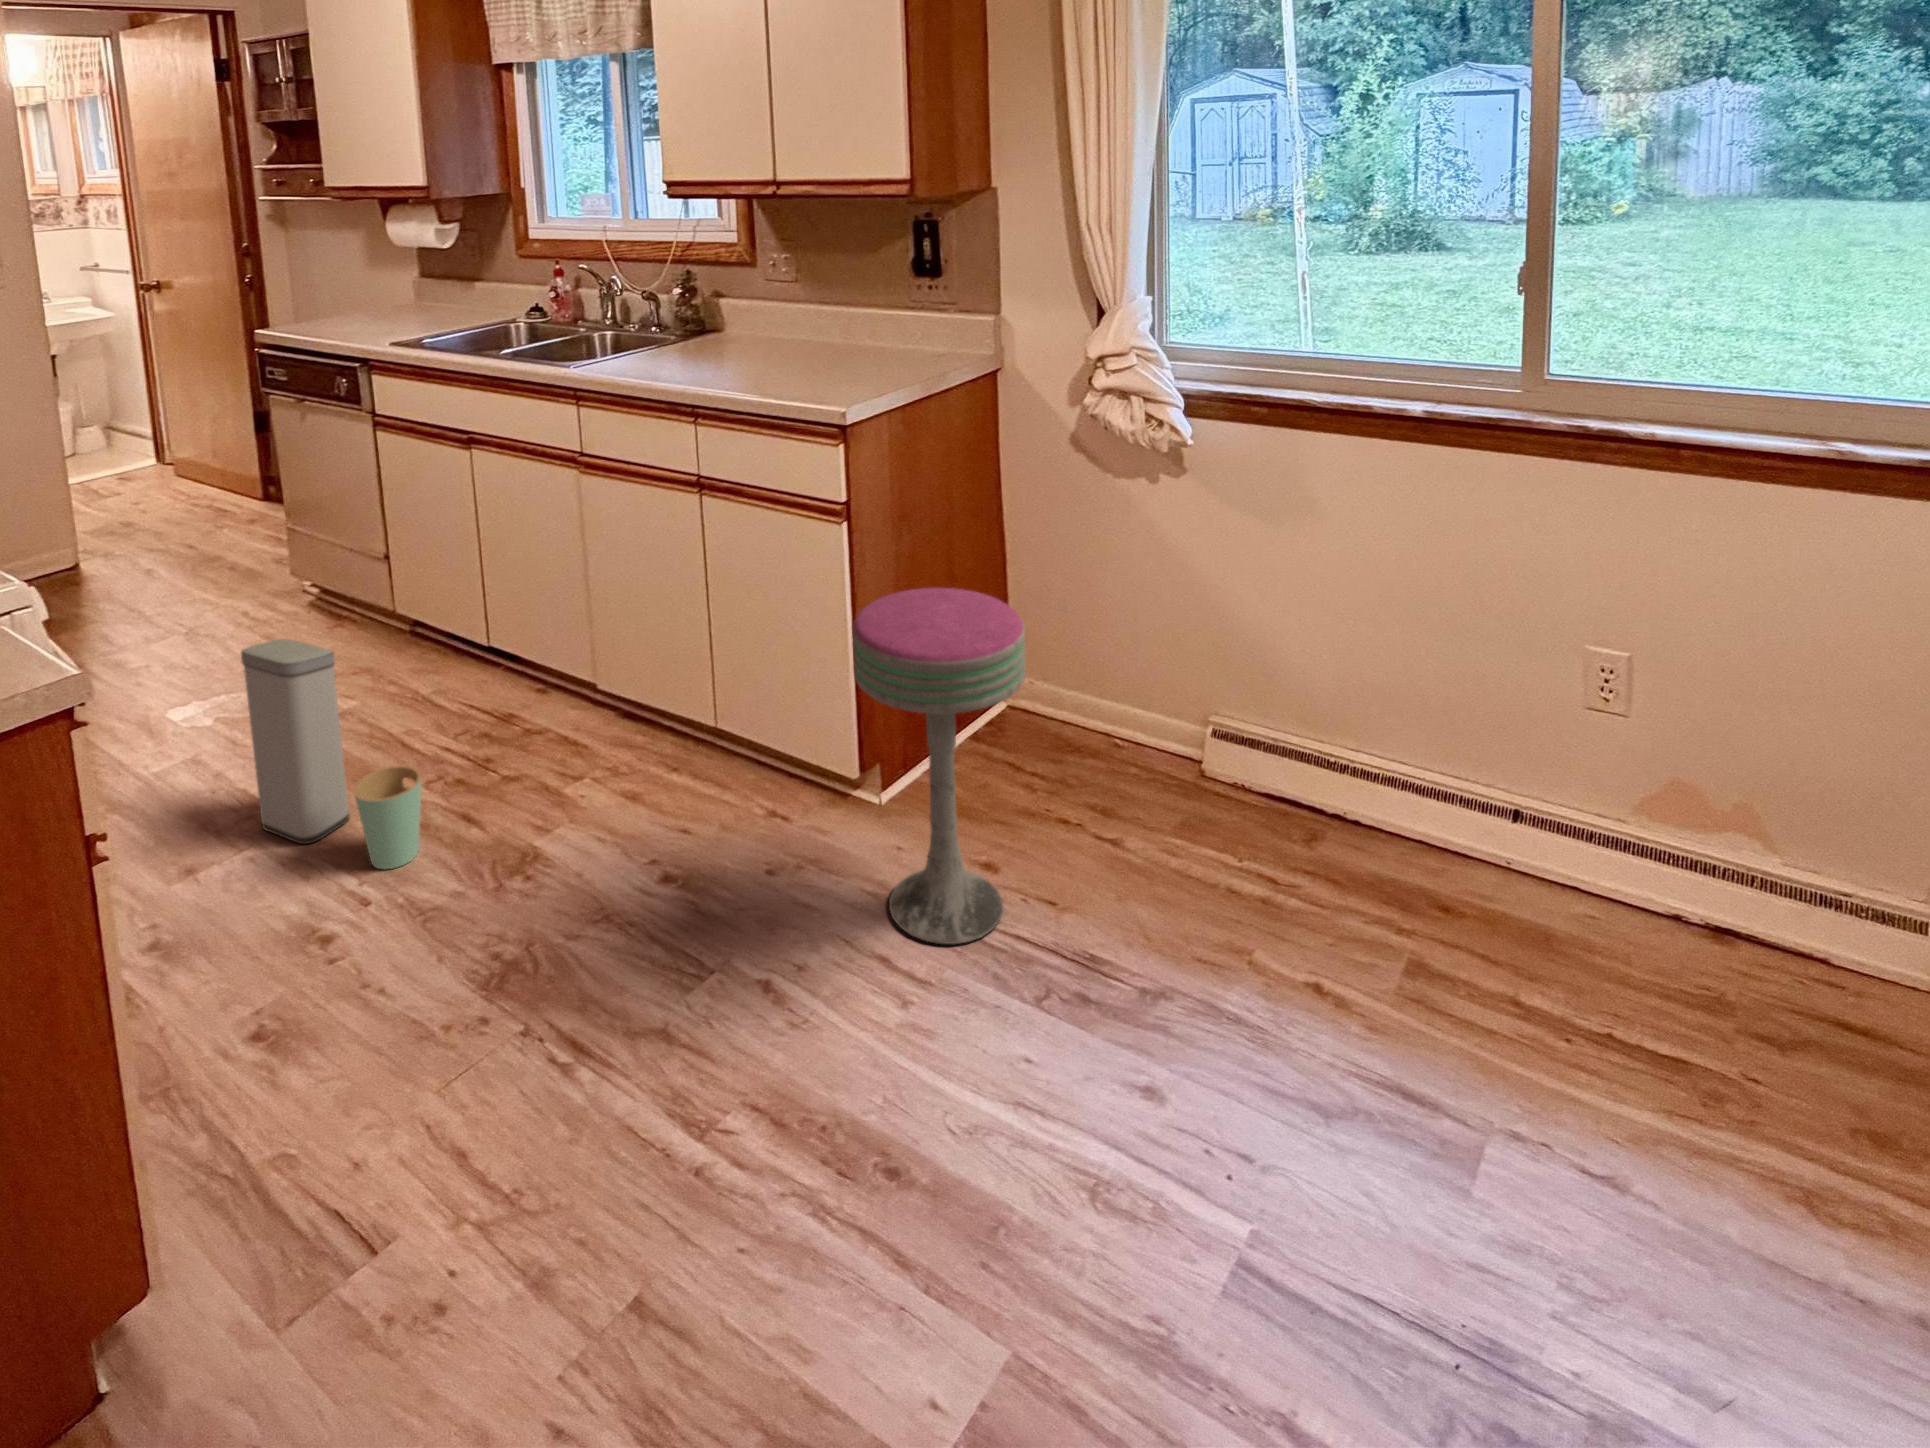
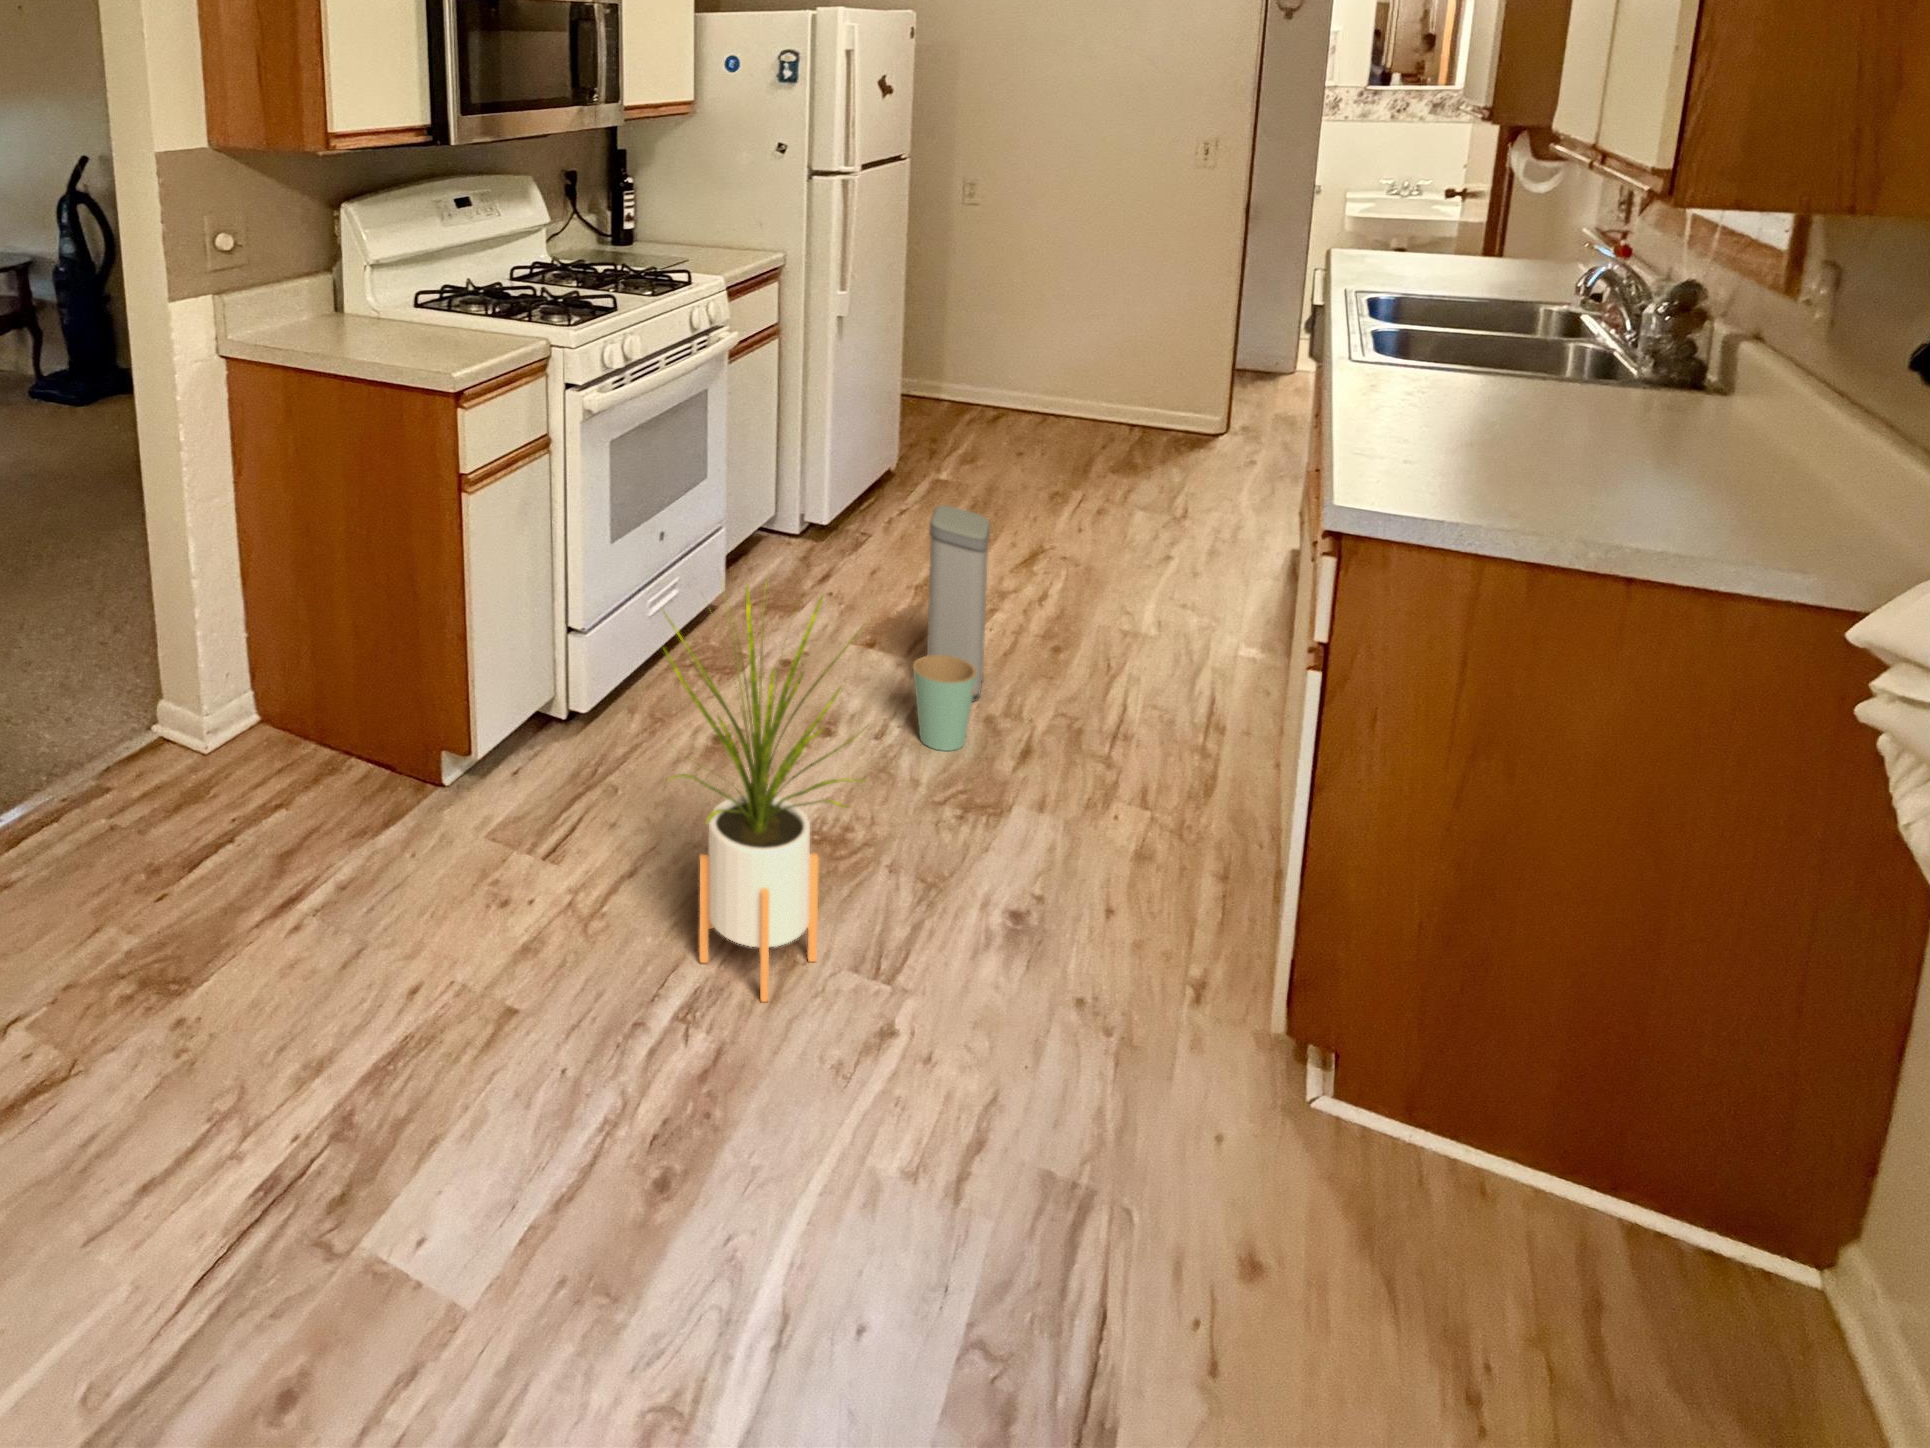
bar stool: present [852,588,1026,944] -> none [1009,718,1307,1293]
house plant: none [513,673,739,1106] -> present [664,570,868,1002]

